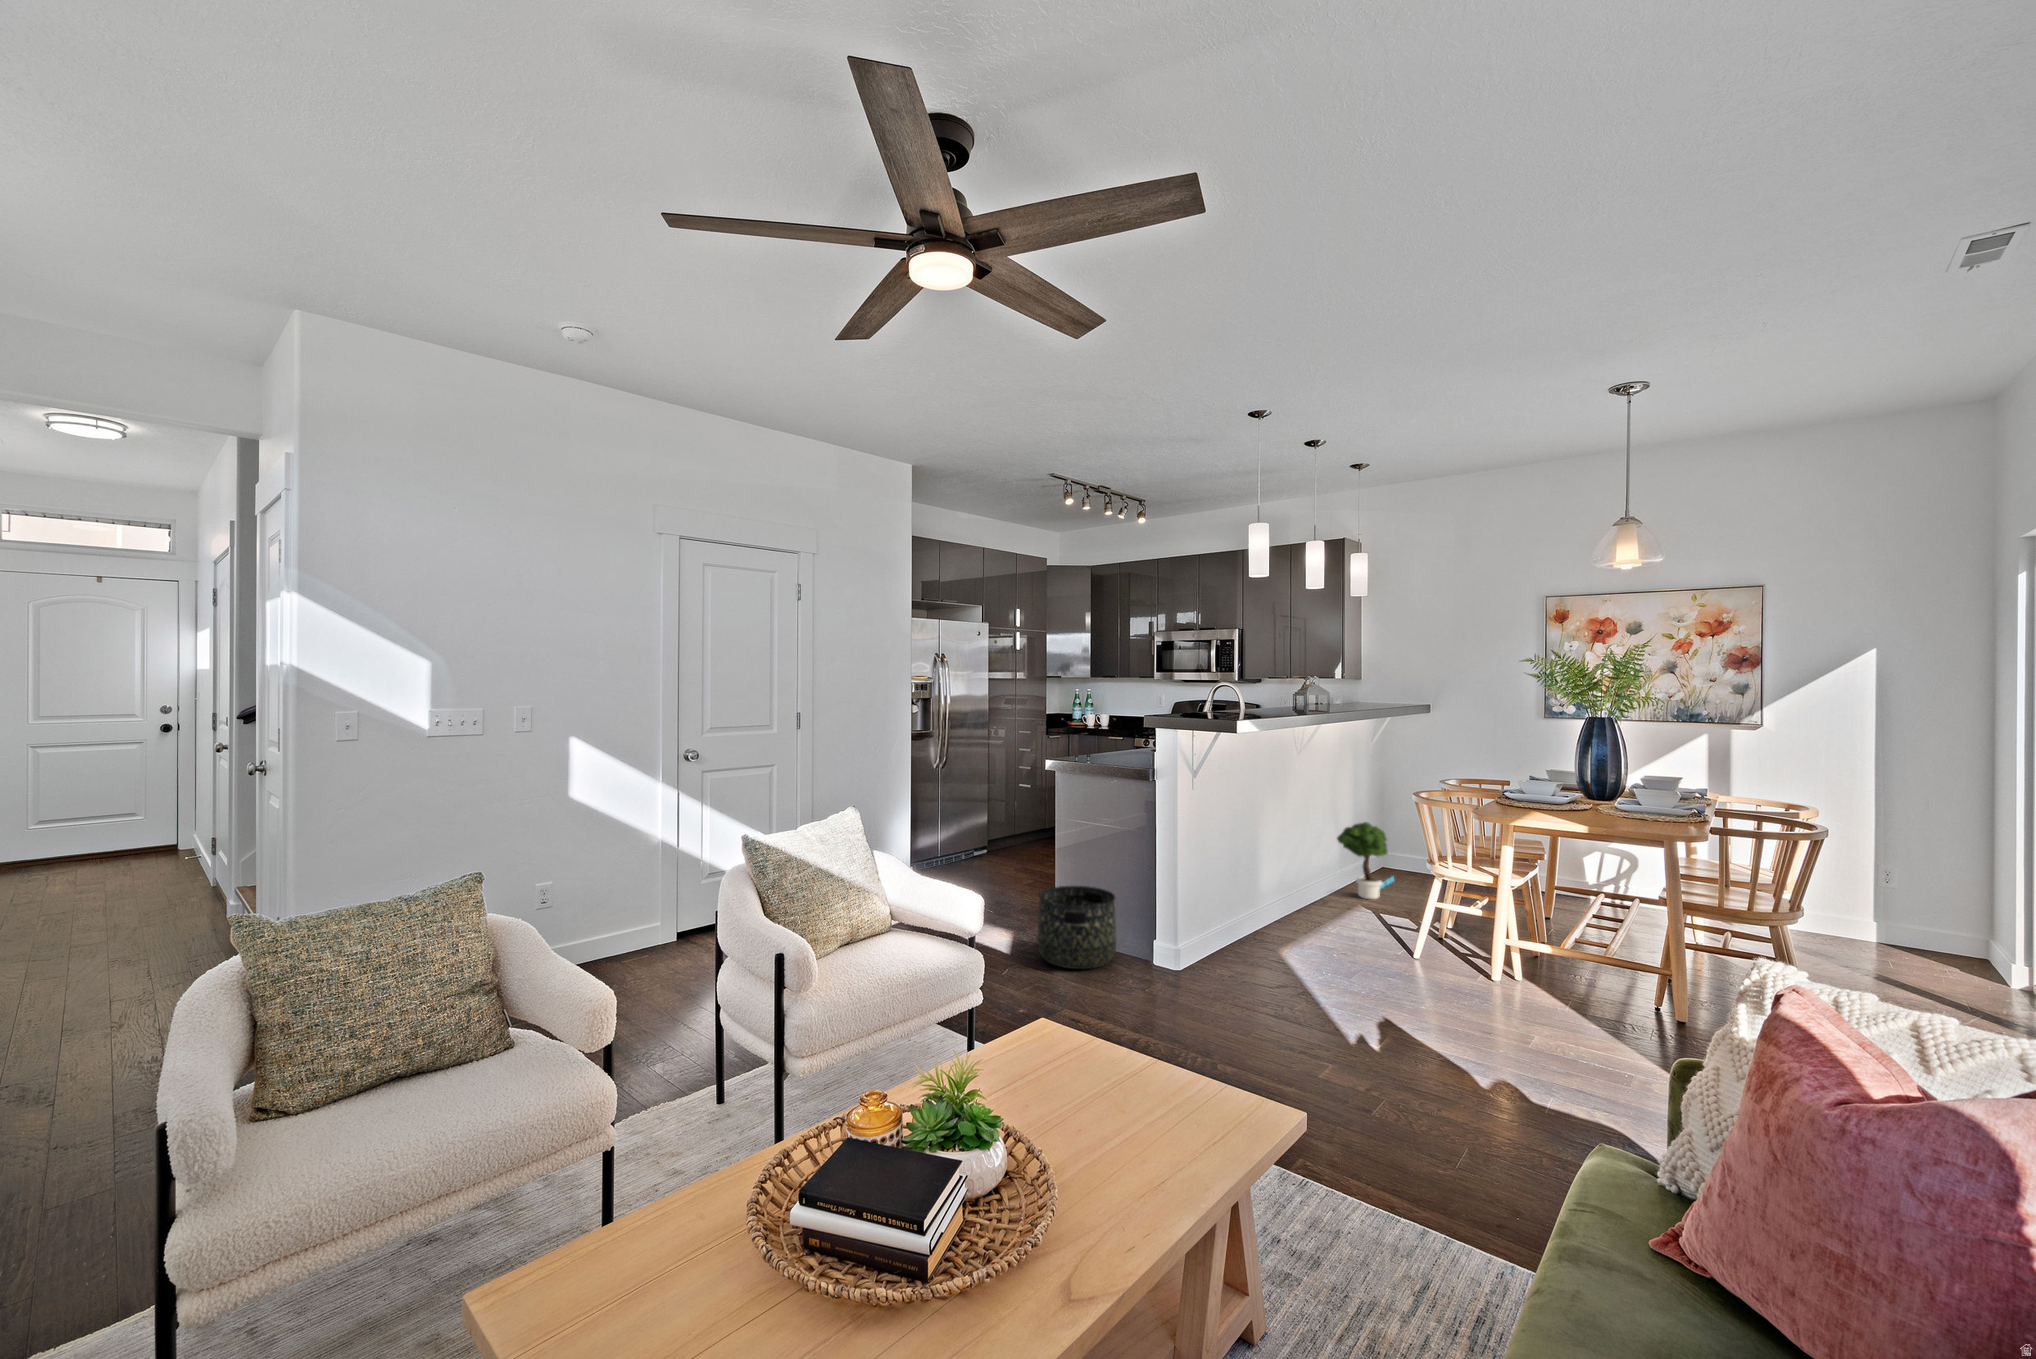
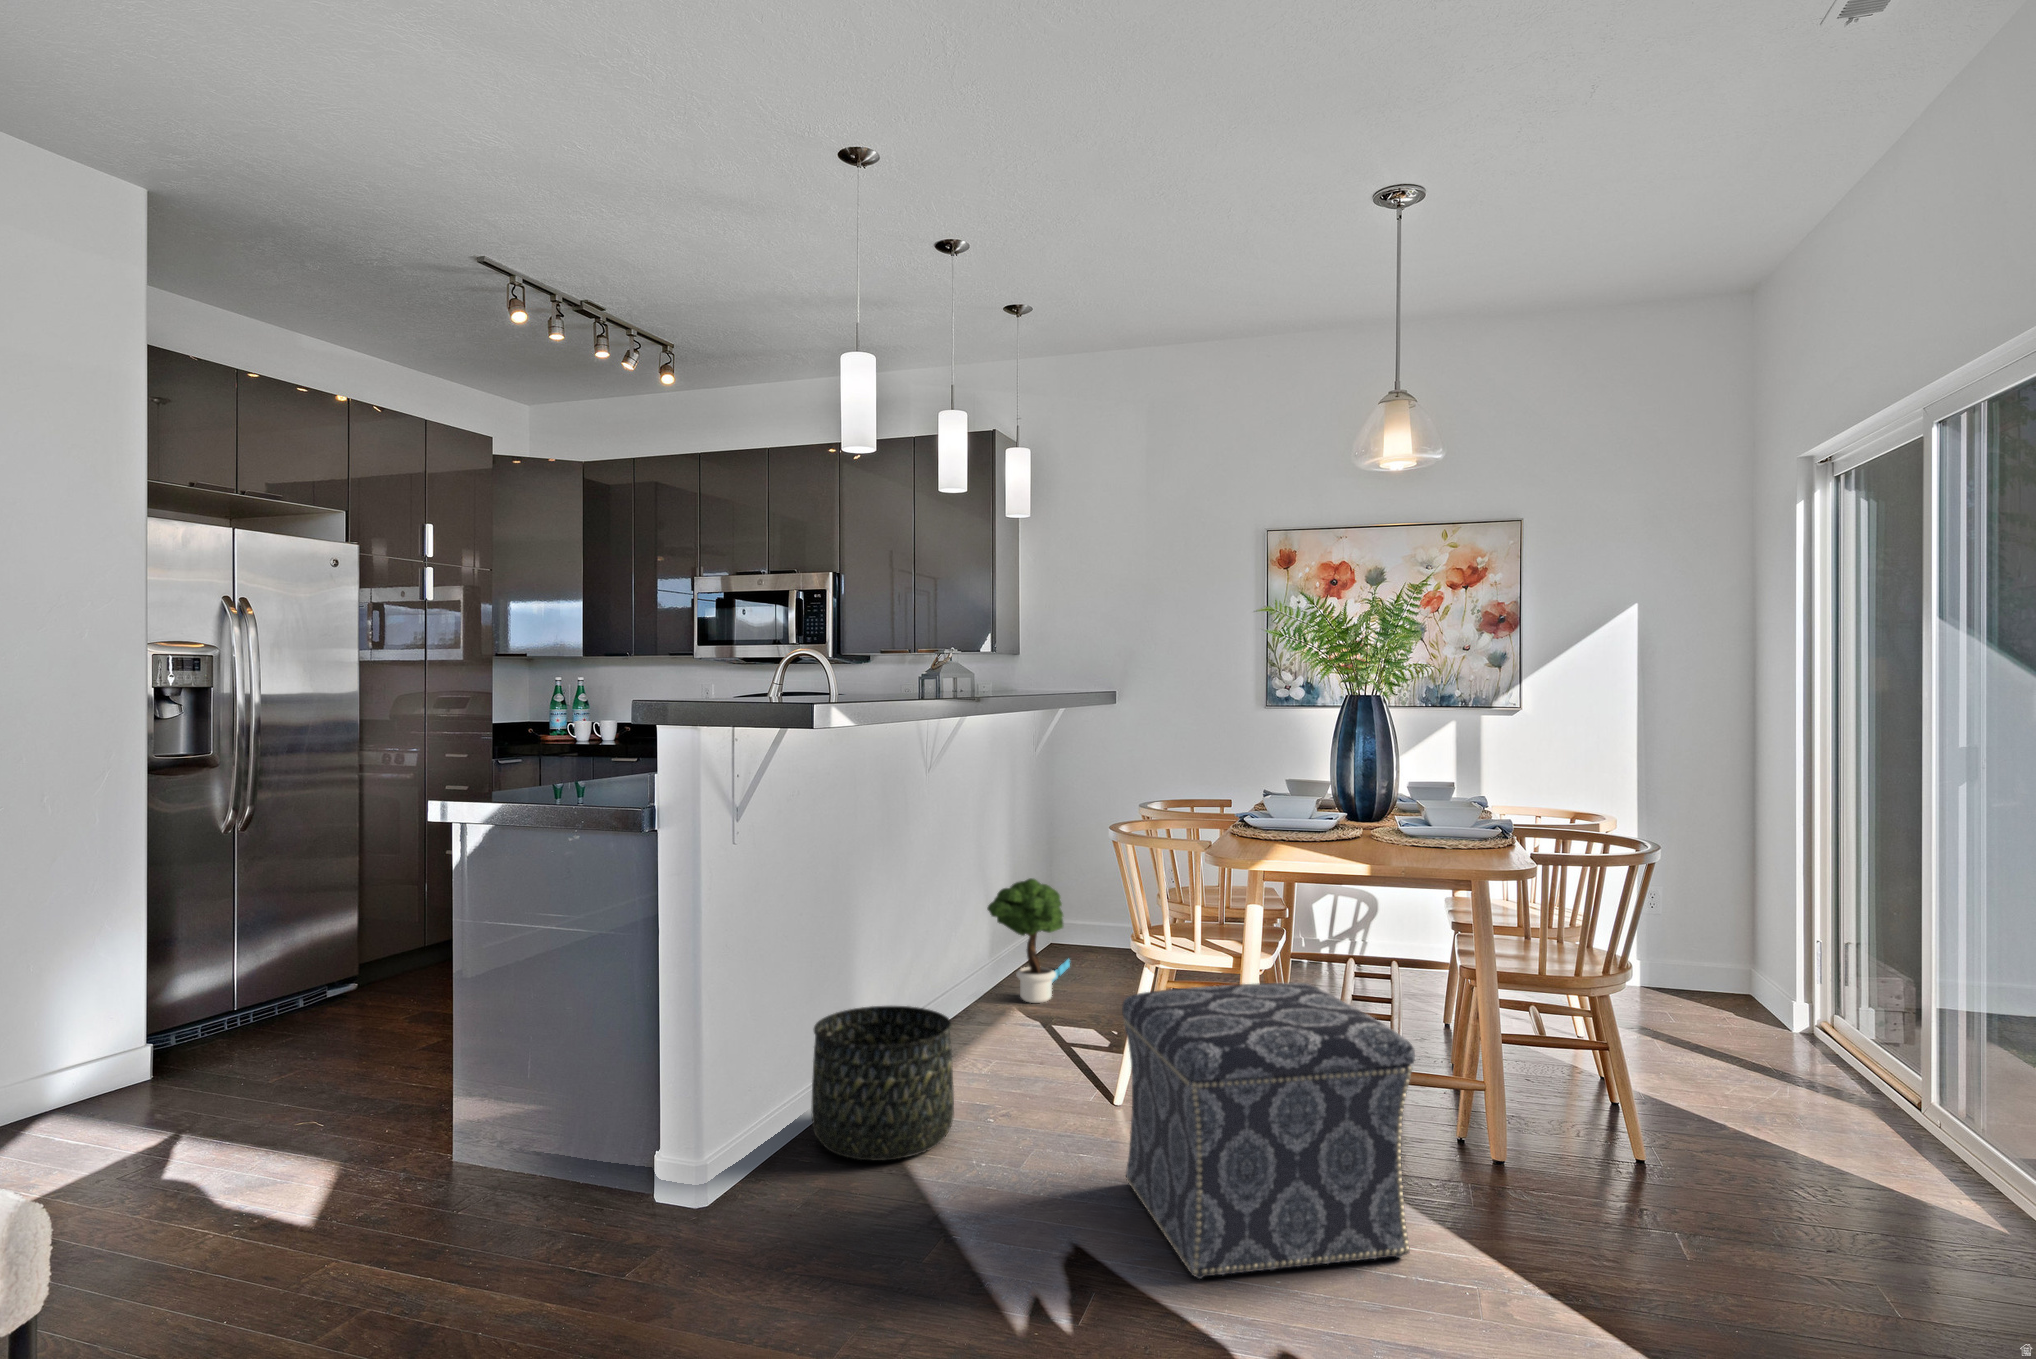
basket: present [1038,886,1116,969] -> present [811,1006,954,1161]
ottoman: none [1413,888,1599,1056] -> present [1122,983,1415,1279]

